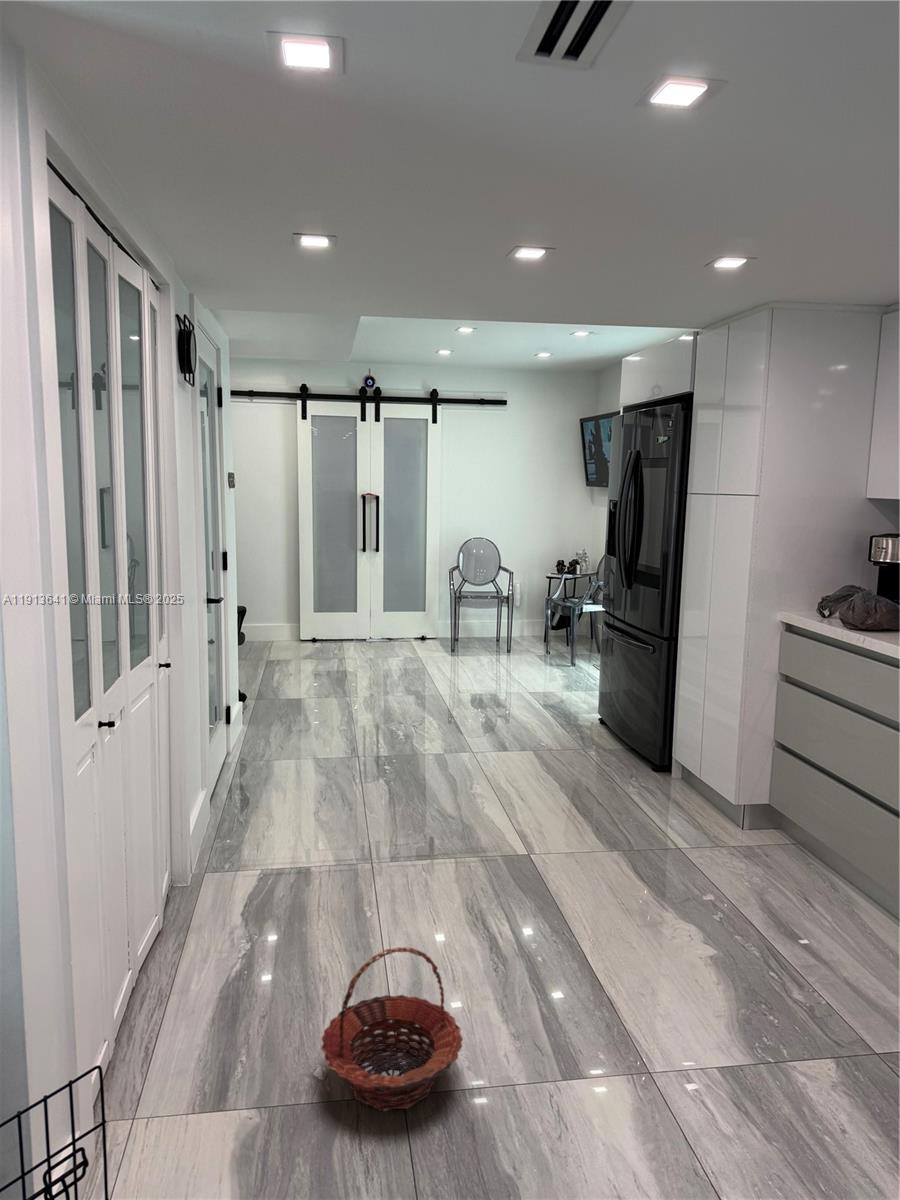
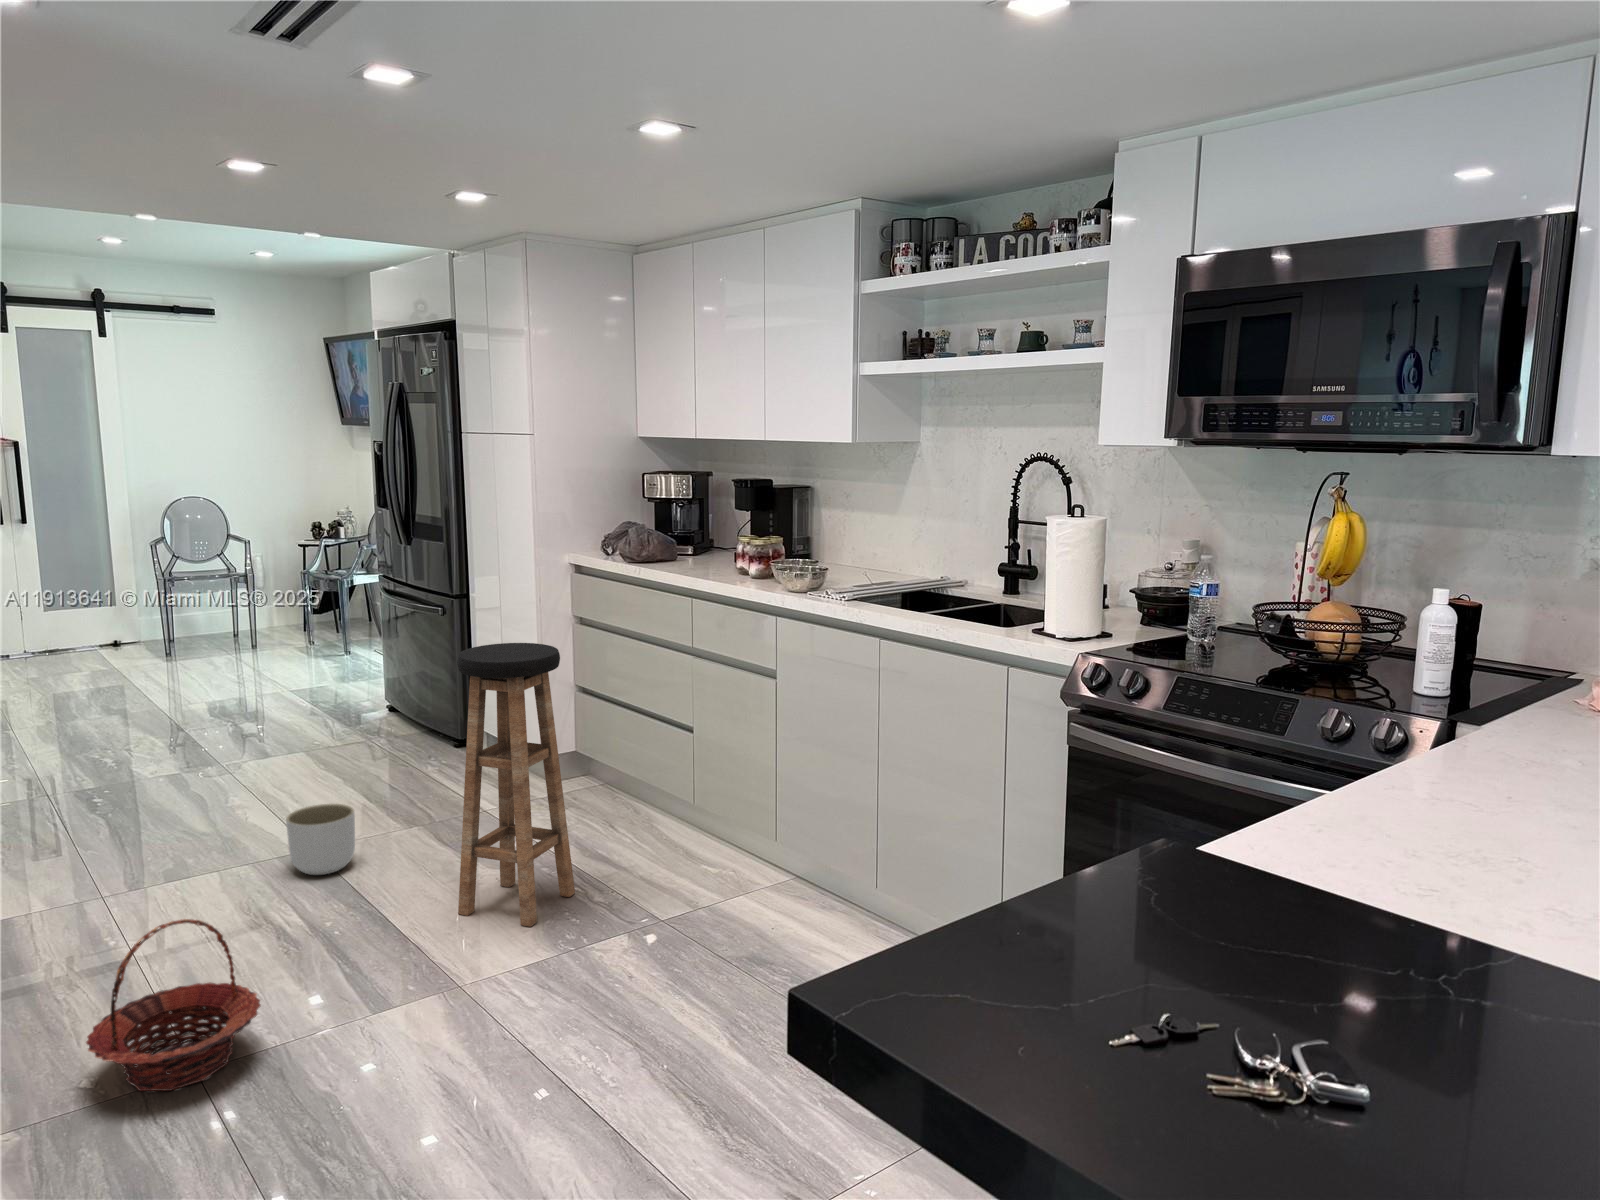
bar stool: none [650,709,781,1012] -> present [457,643,575,927]
planter: none [509,821,565,887] -> present [286,804,355,875]

